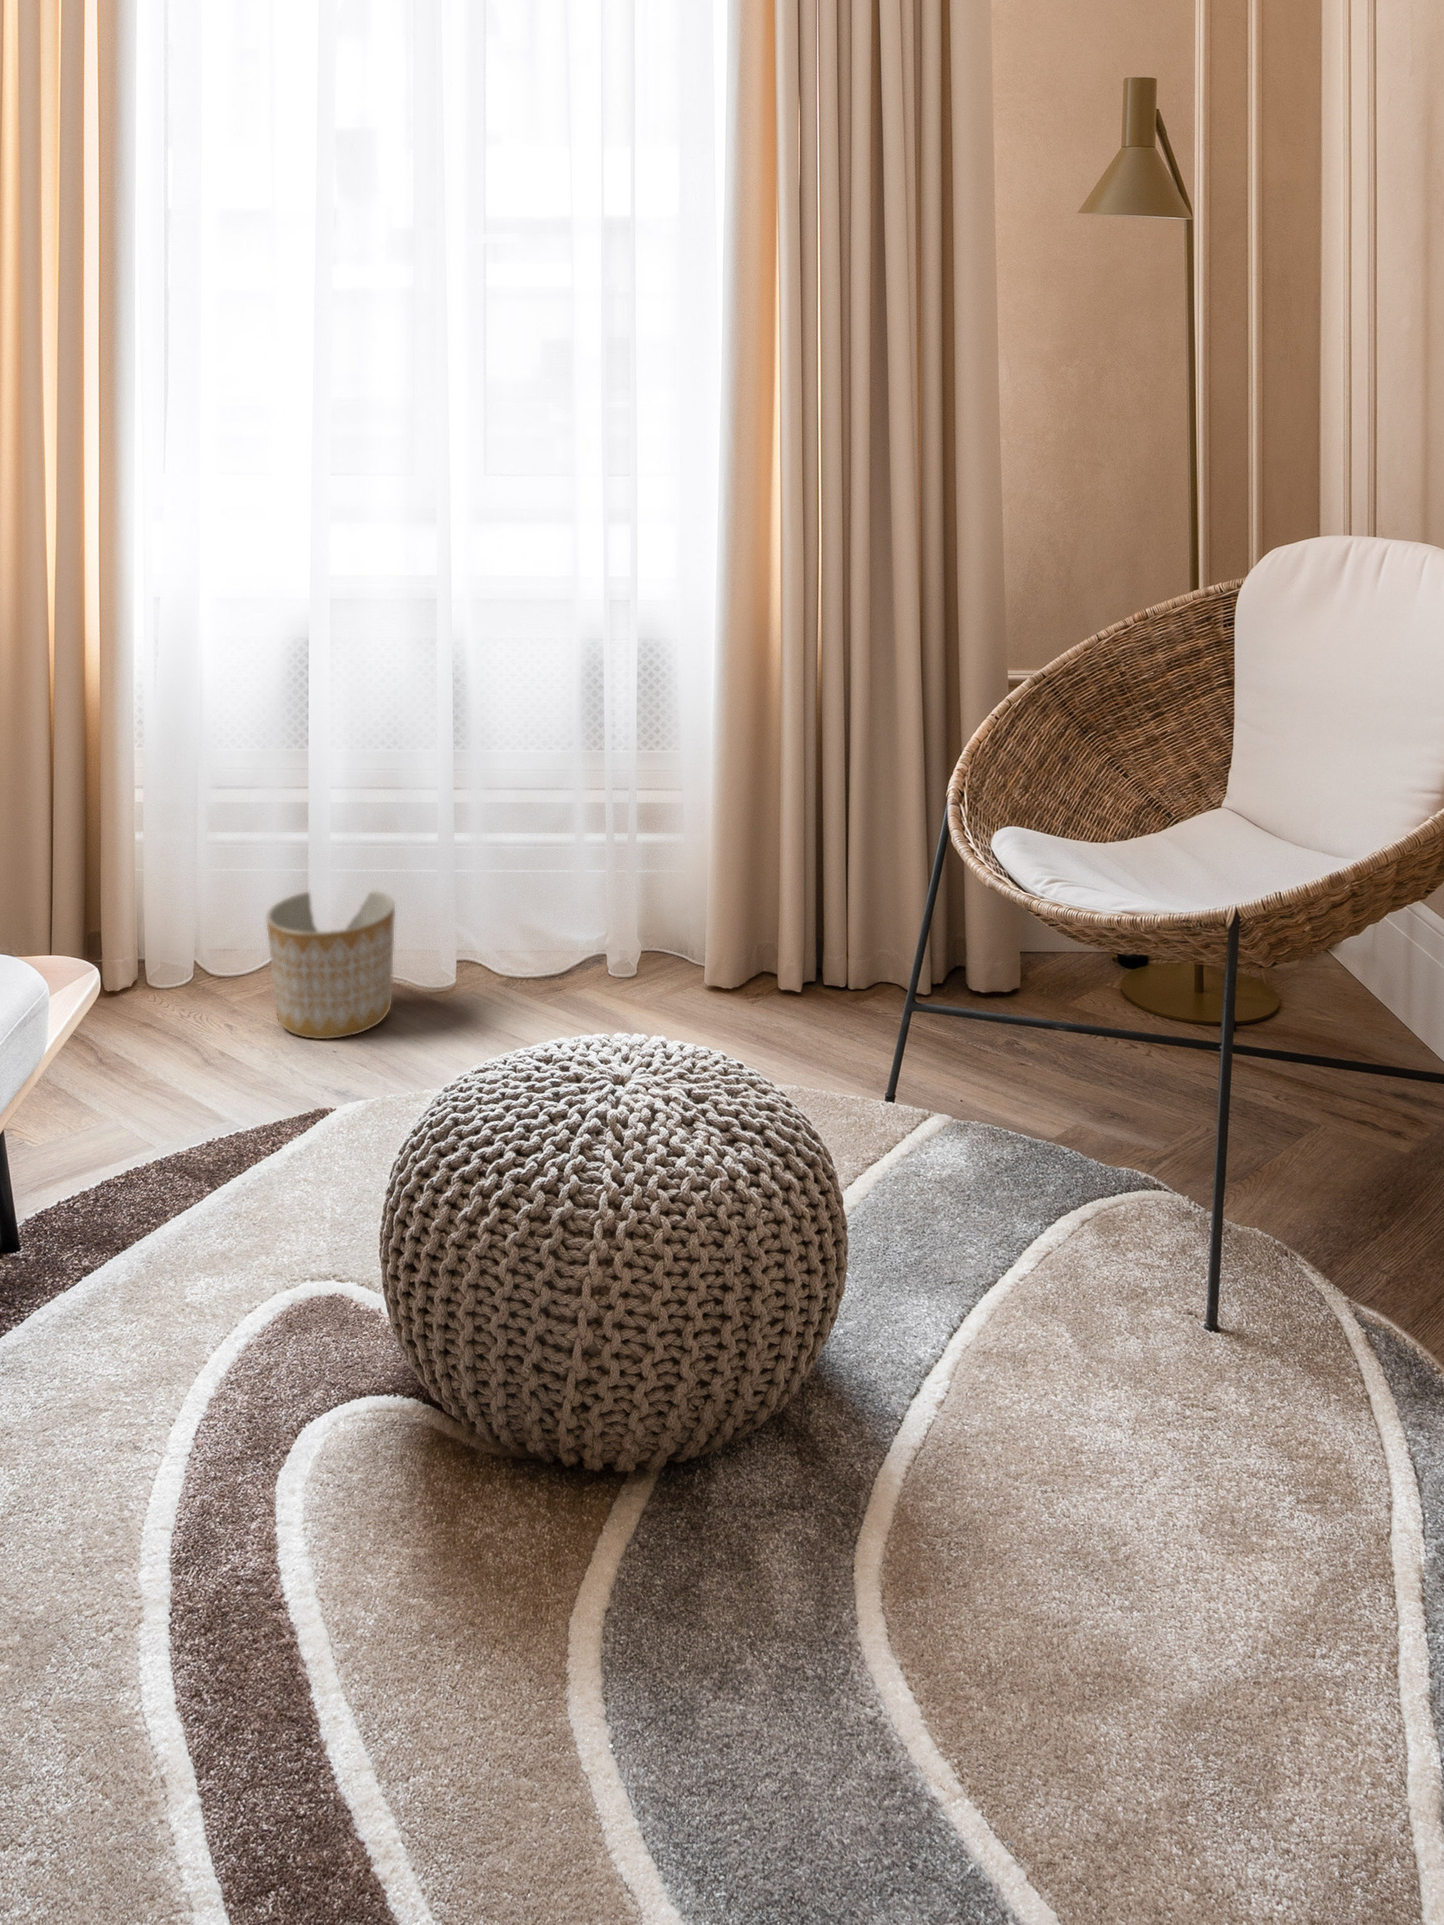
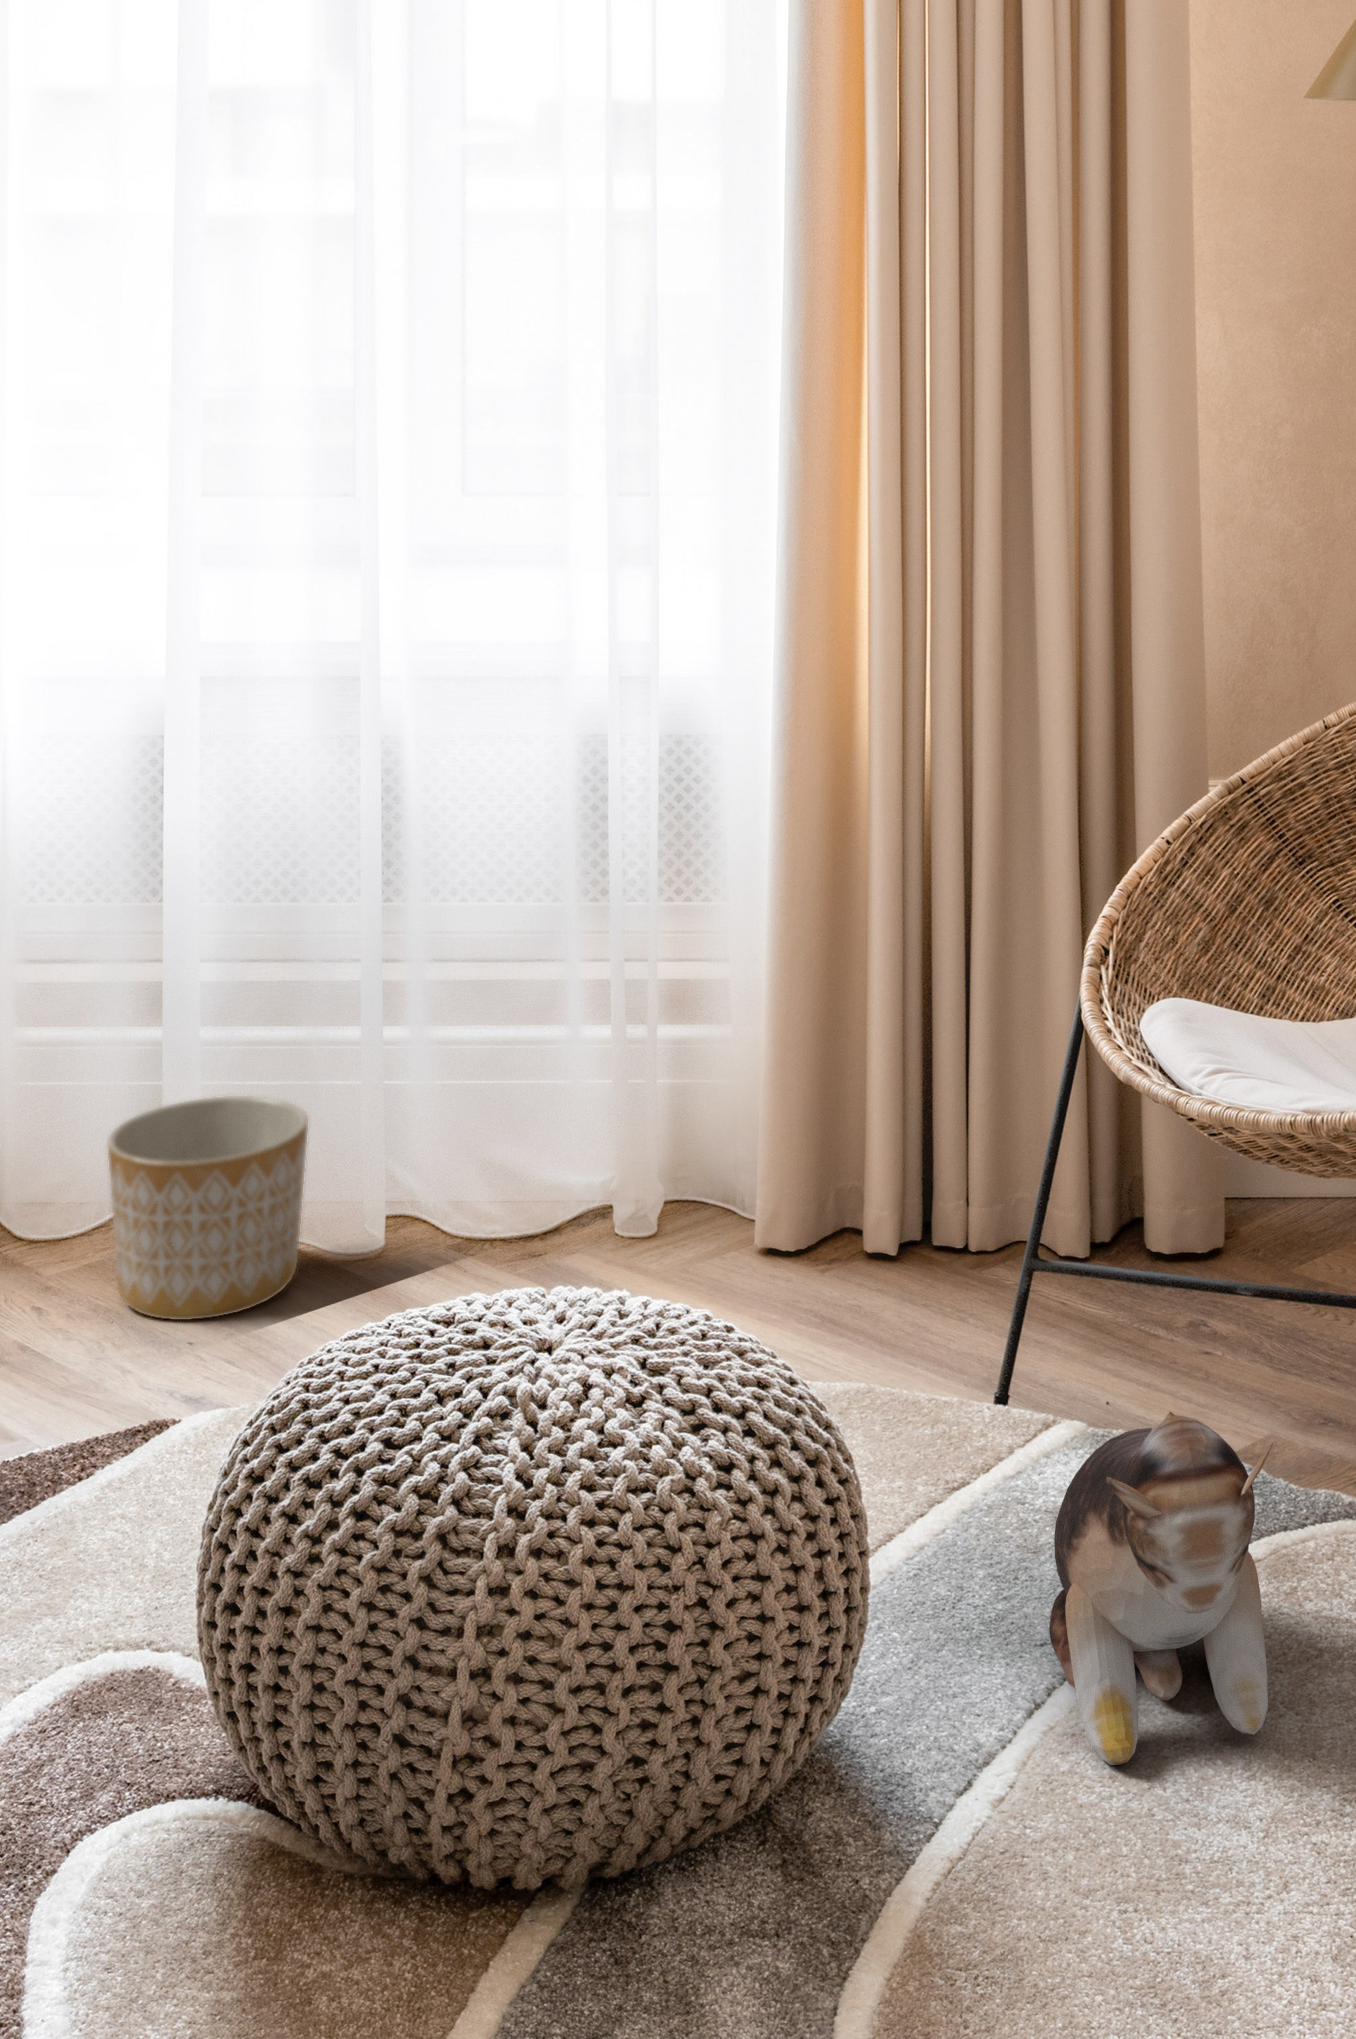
plush toy: none [966,1137,1147,1395] -> present [1049,1412,1273,1765]

